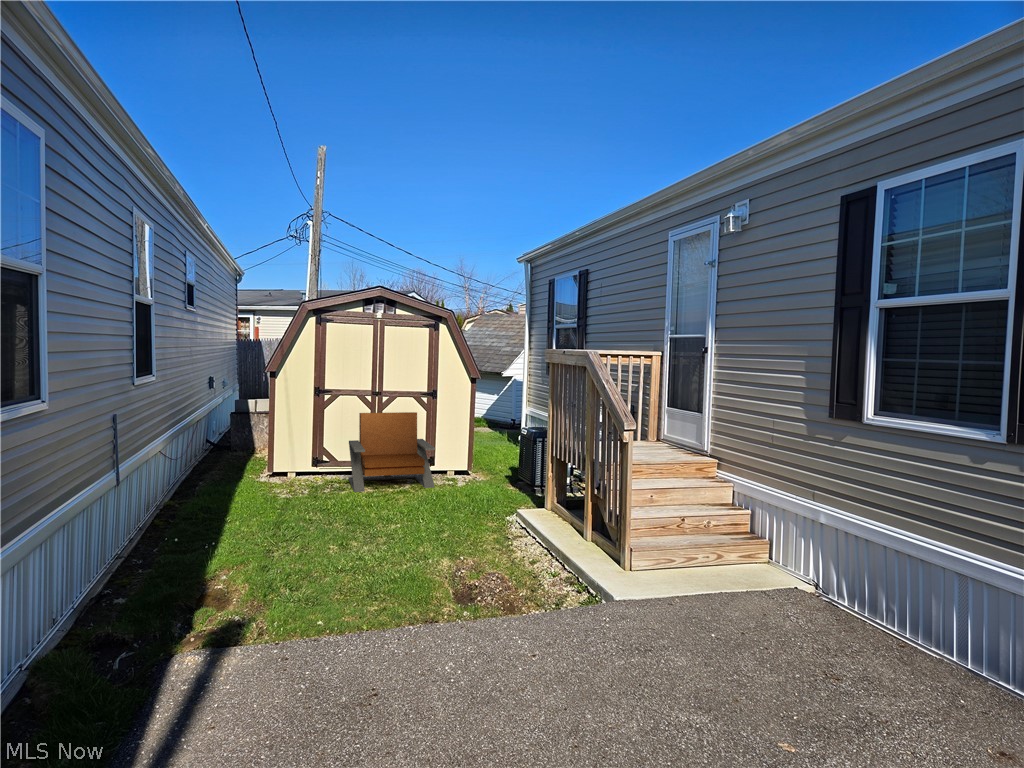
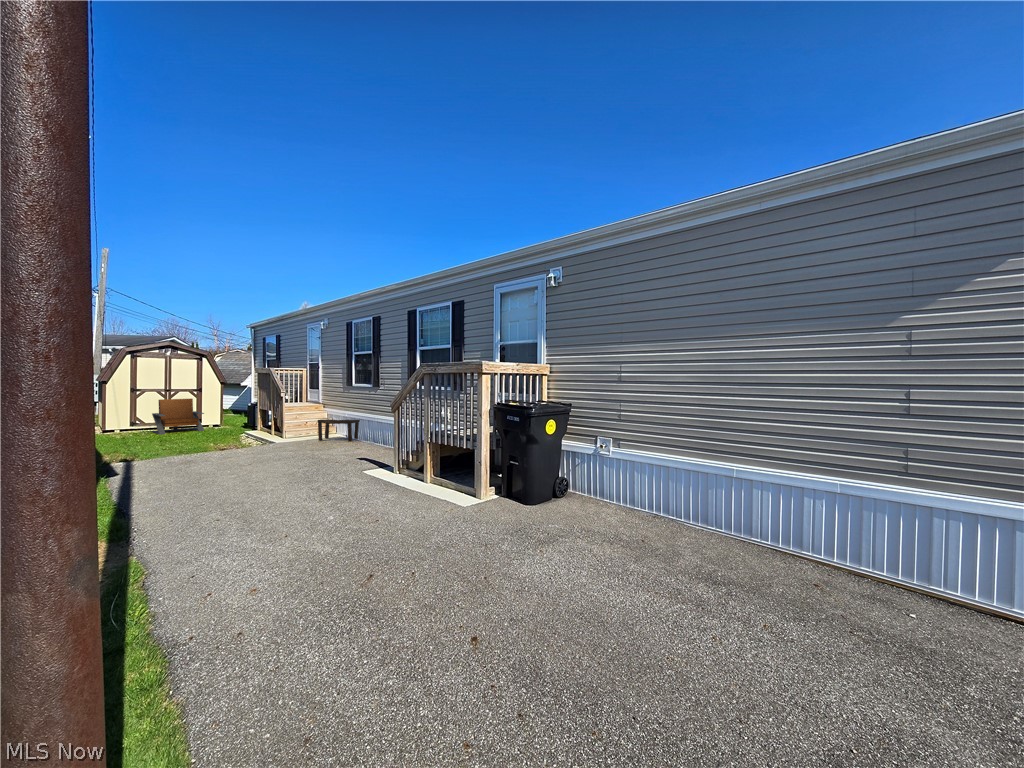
bench: none [754,541,931,675] -> present [318,419,360,442]

